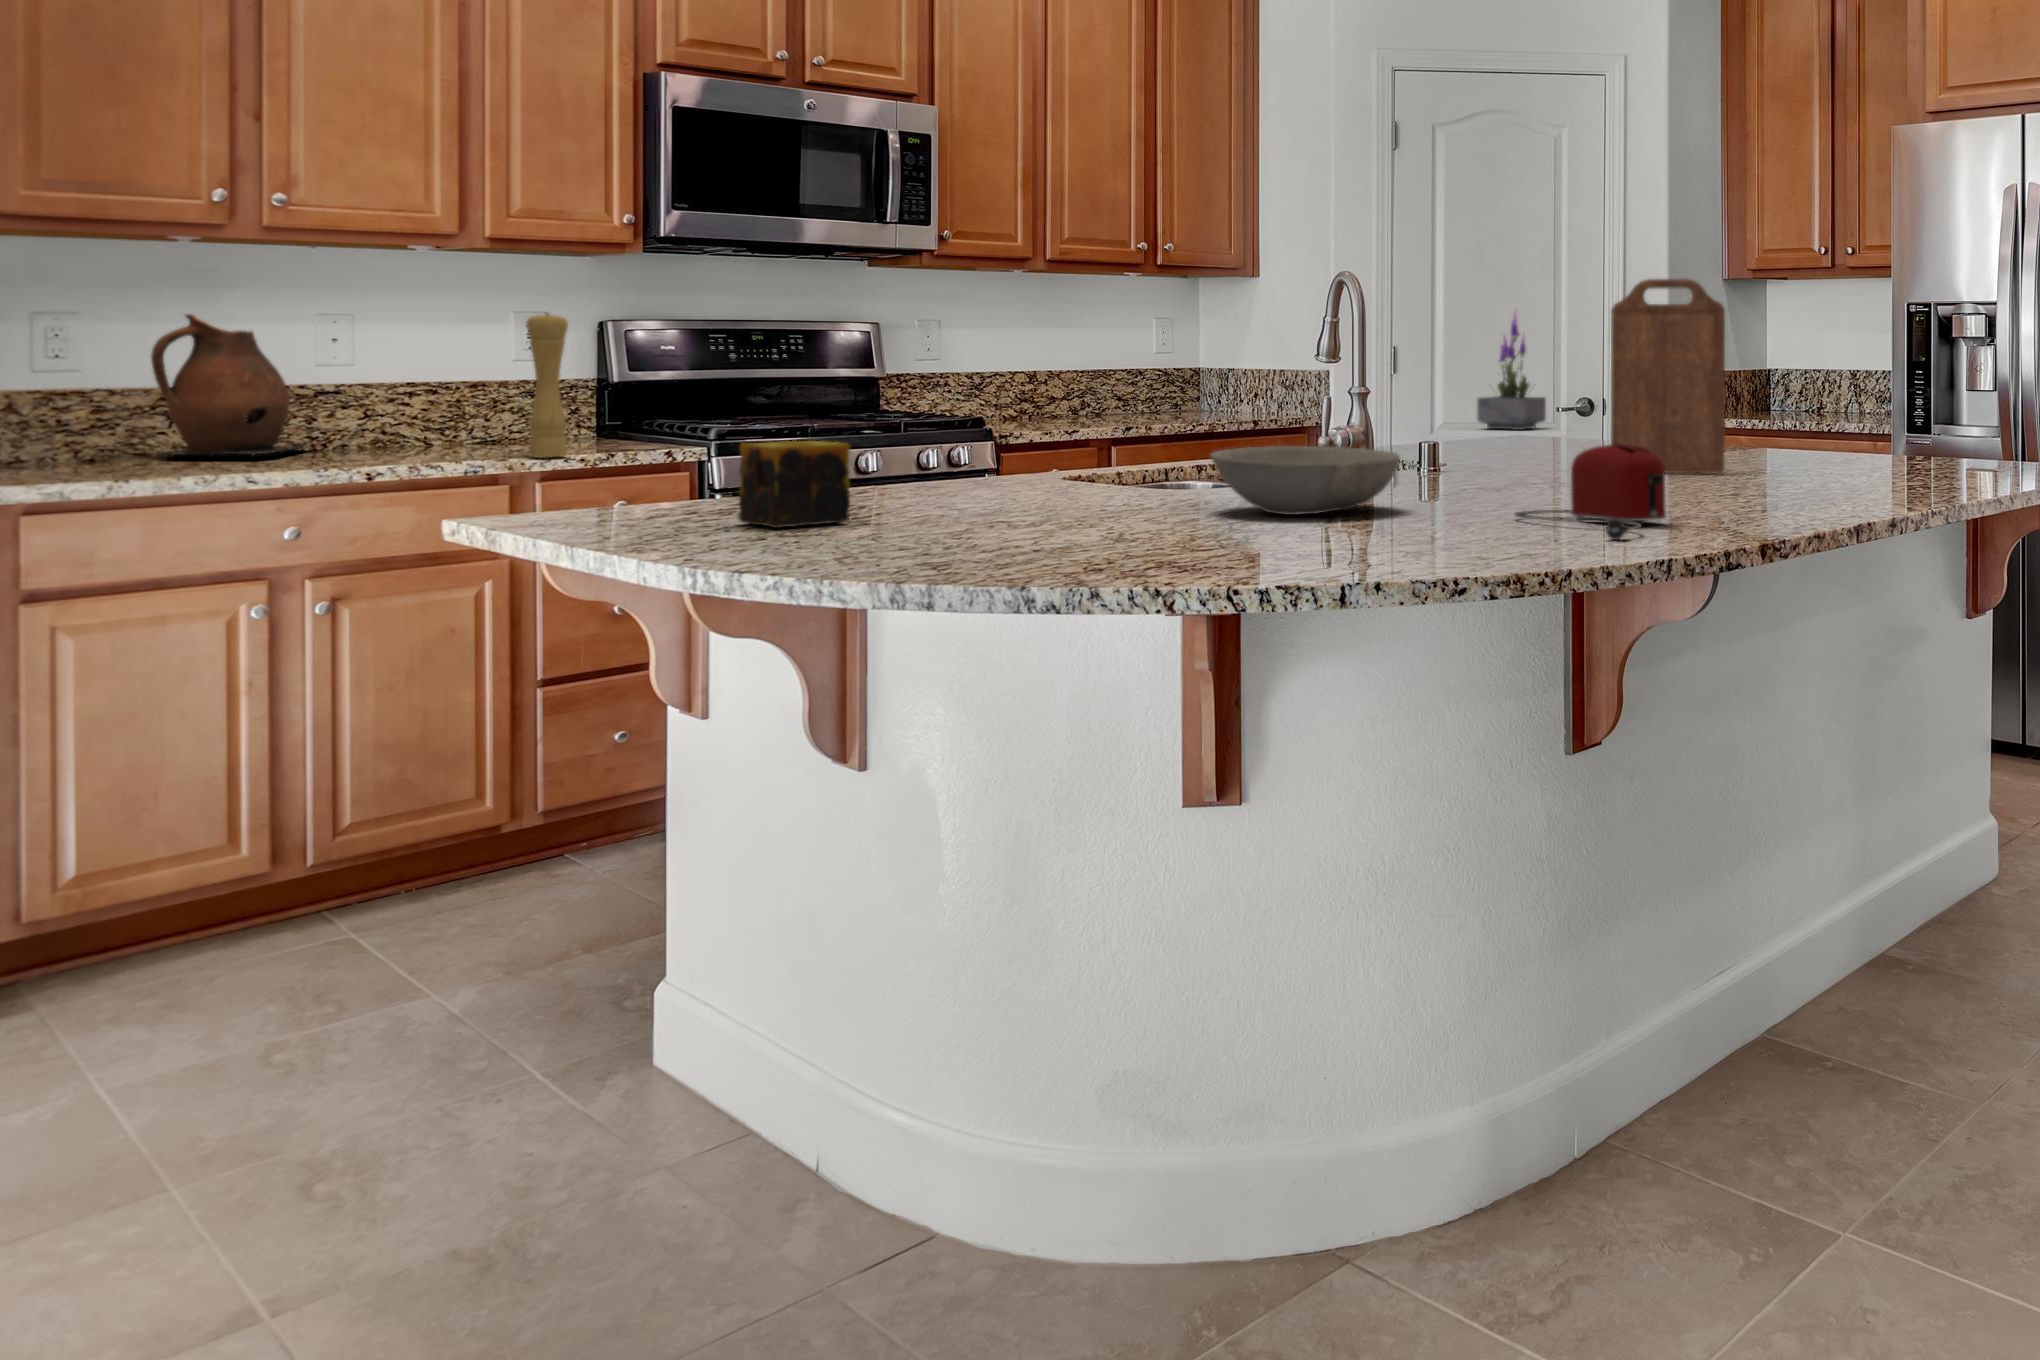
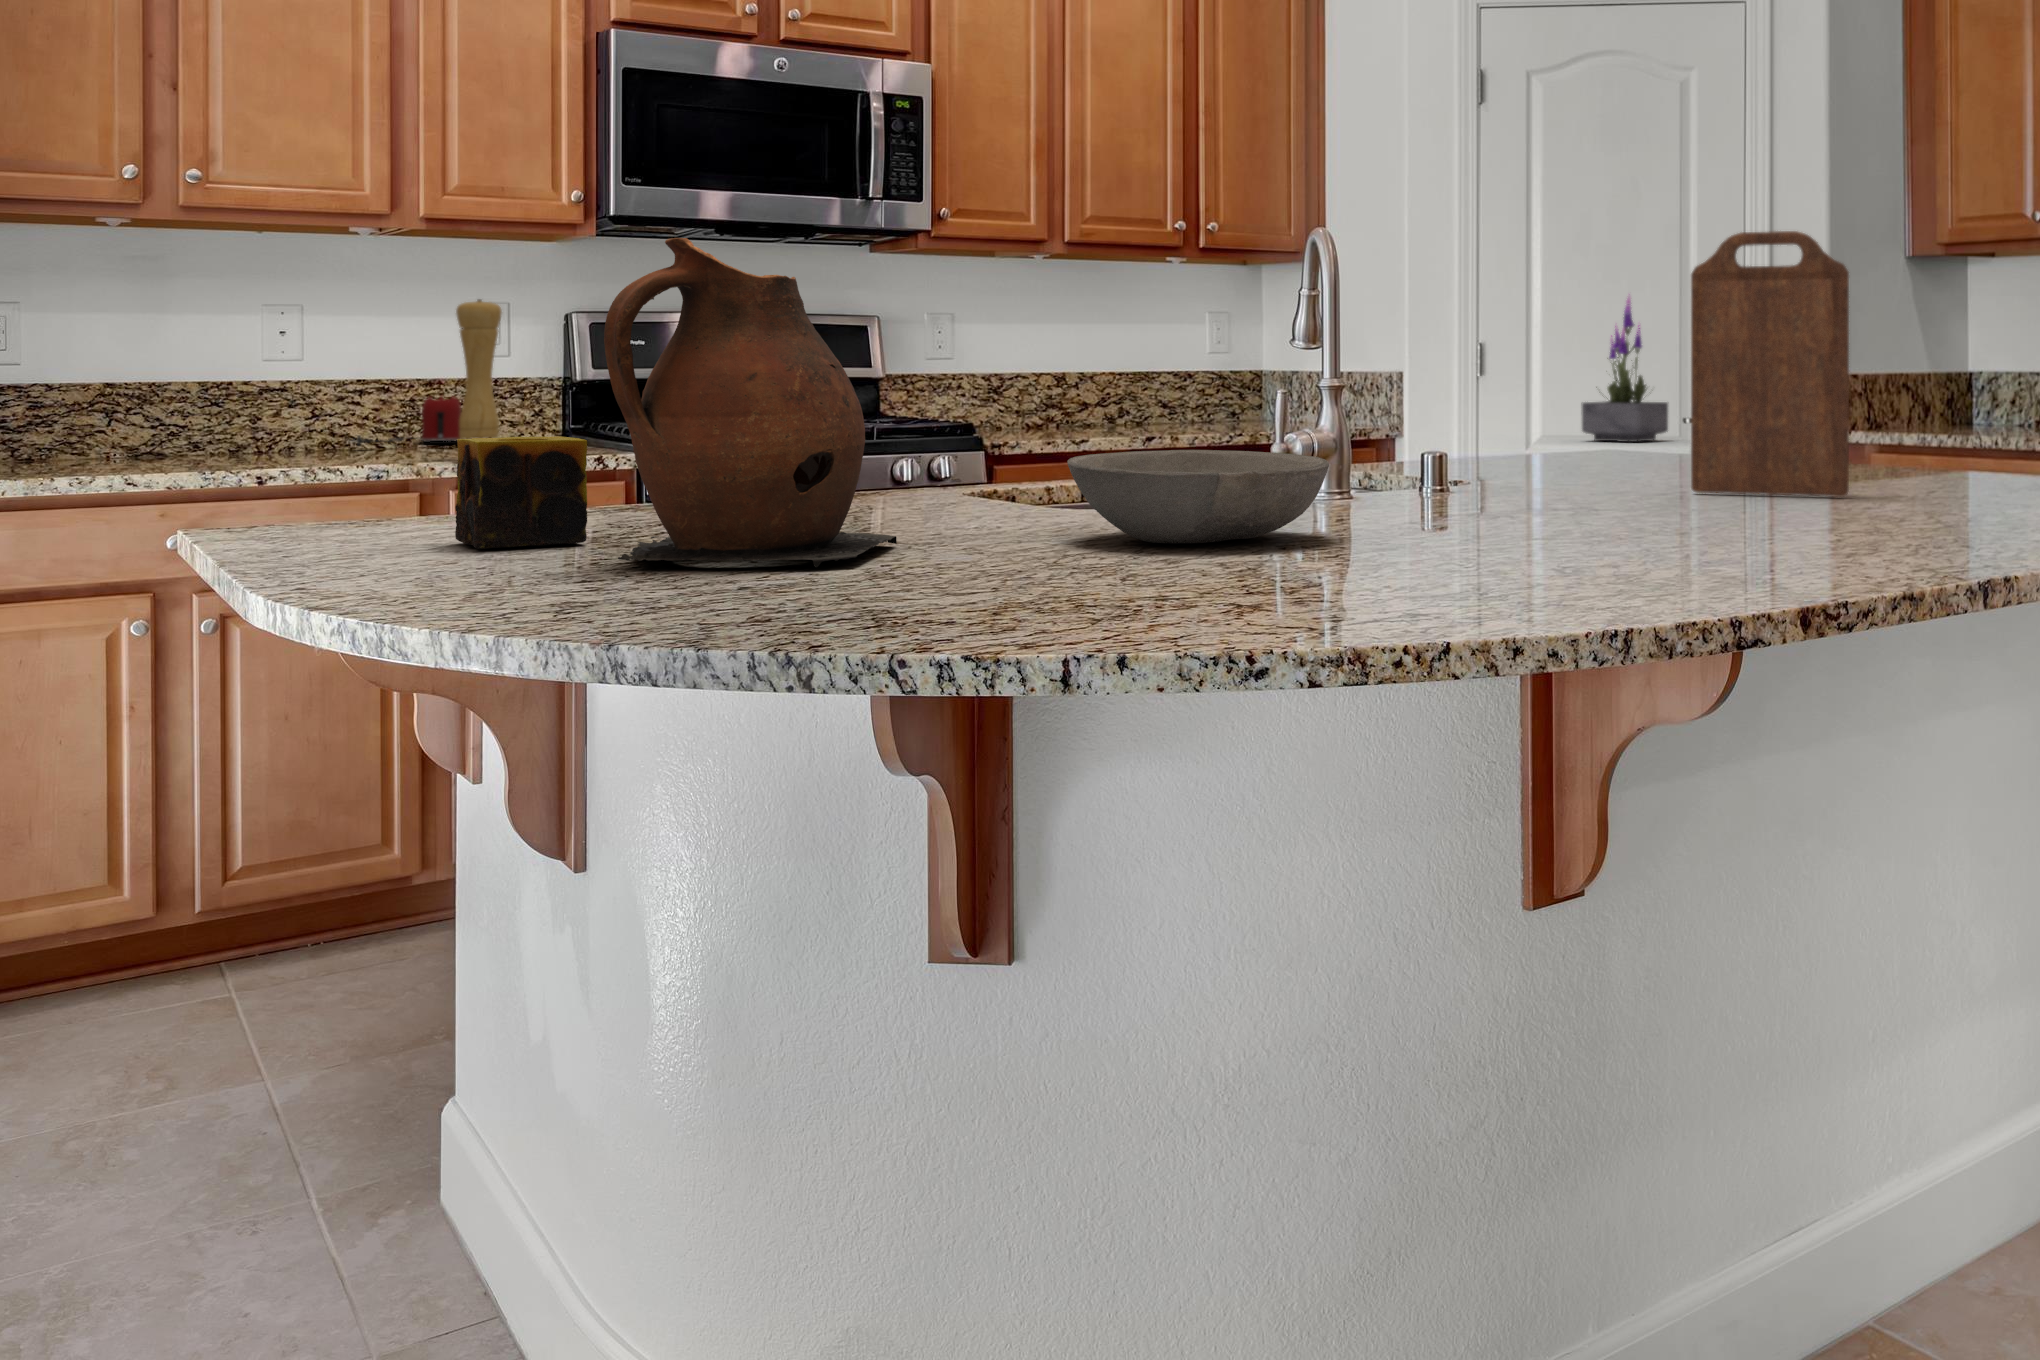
ceramic pitcher: present [151,314,312,456] -> present [604,238,897,567]
toaster: present [1515,444,1666,540] -> present [355,396,461,447]

